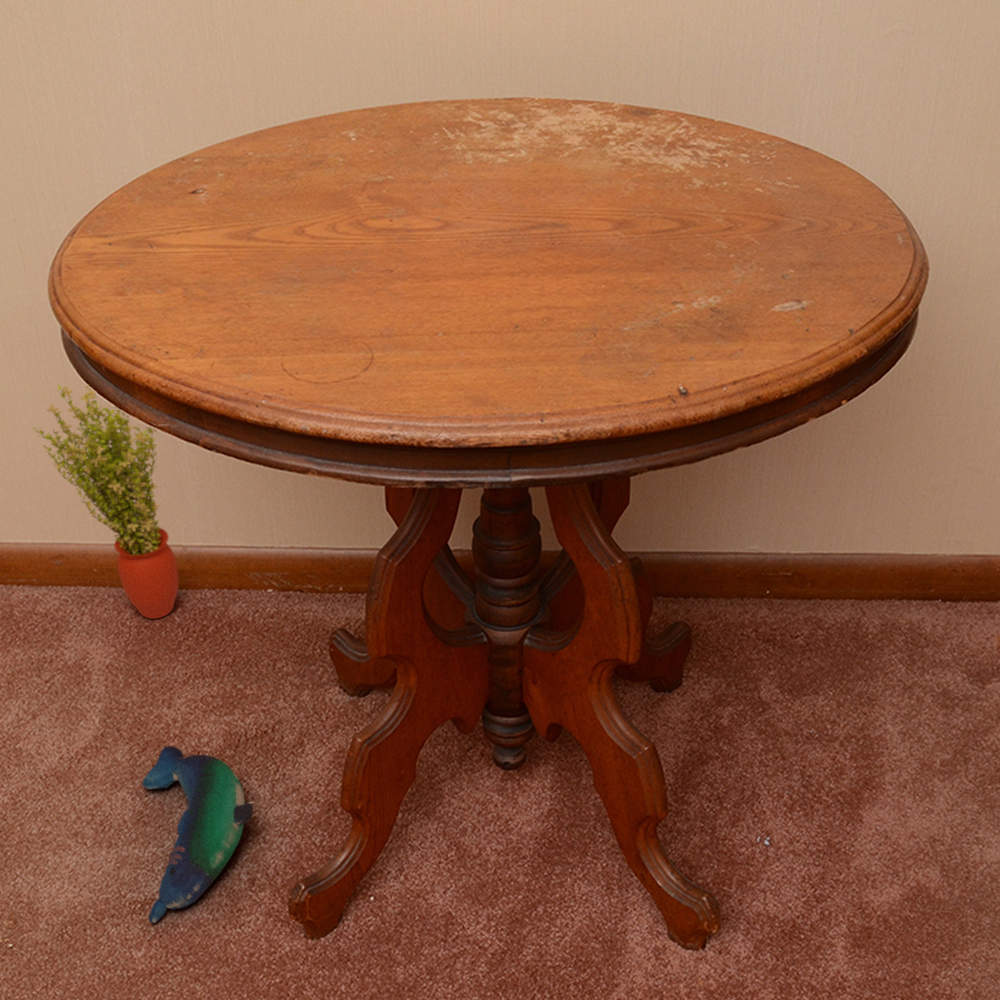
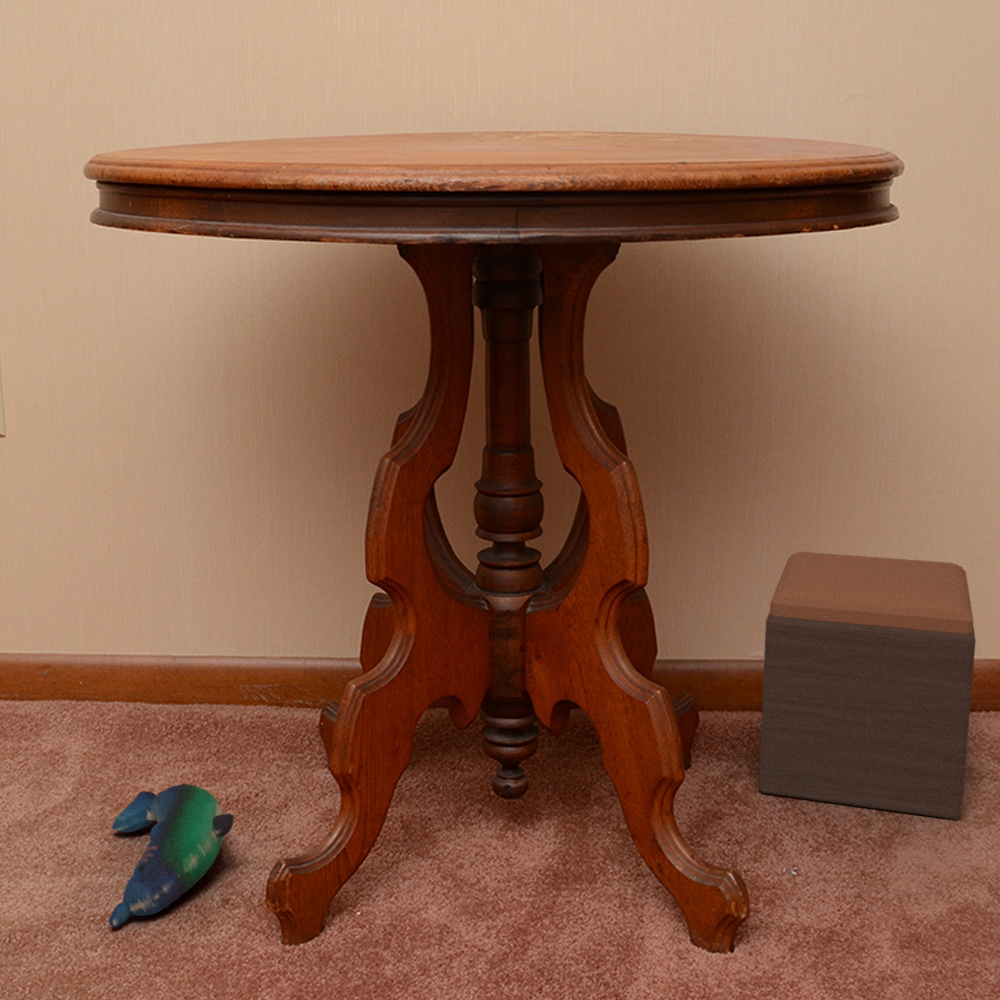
potted plant: present [34,385,179,619] -> none [43,456,167,721]
footstool: none [741,483,964,766] -> present [759,552,976,820]

